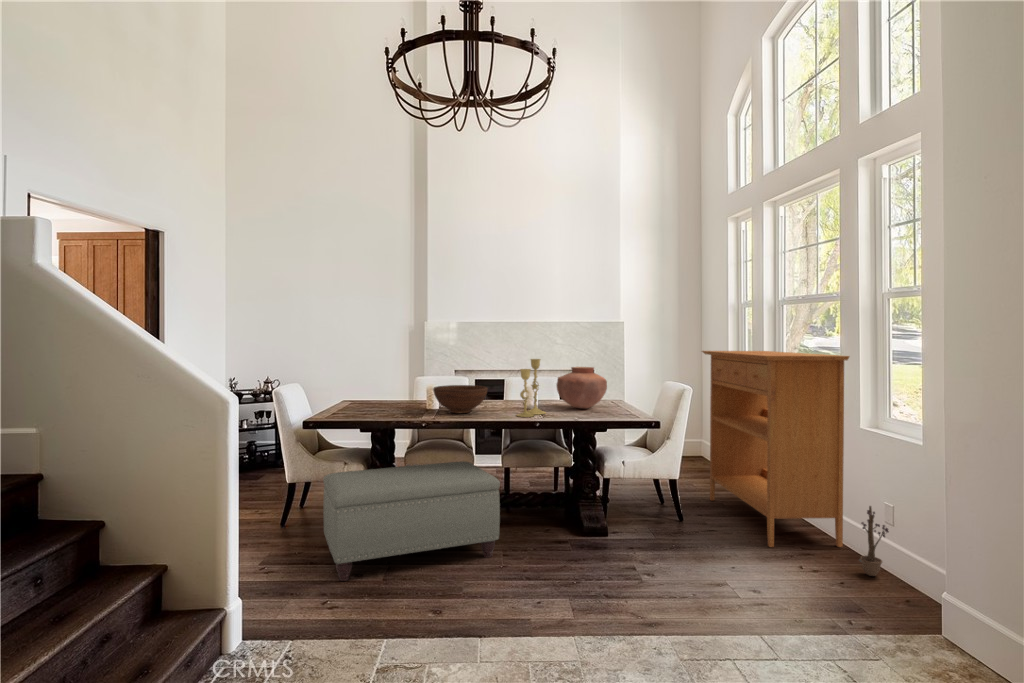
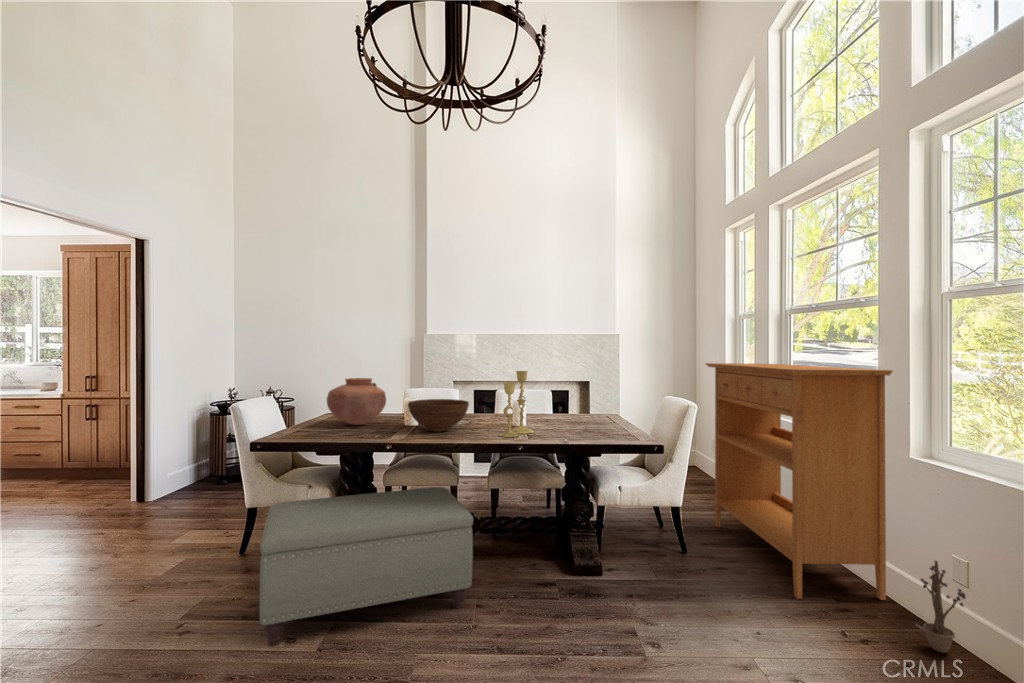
vase: present [557,367,607,409] -> present [327,378,386,425]

